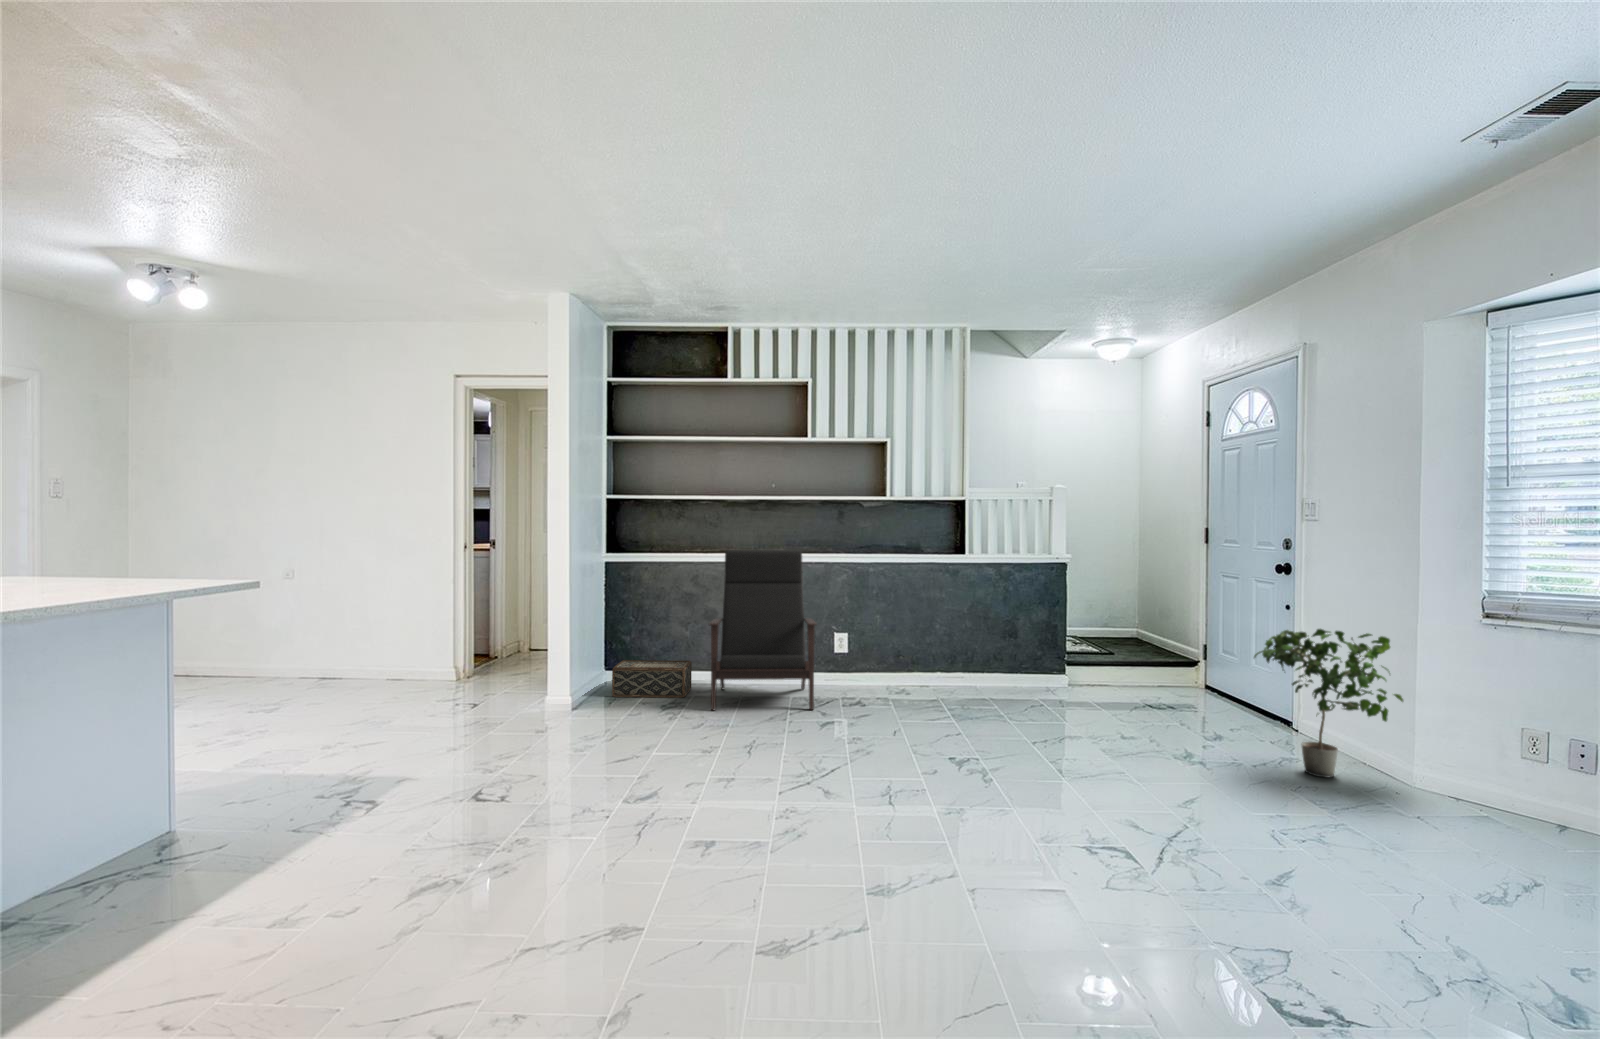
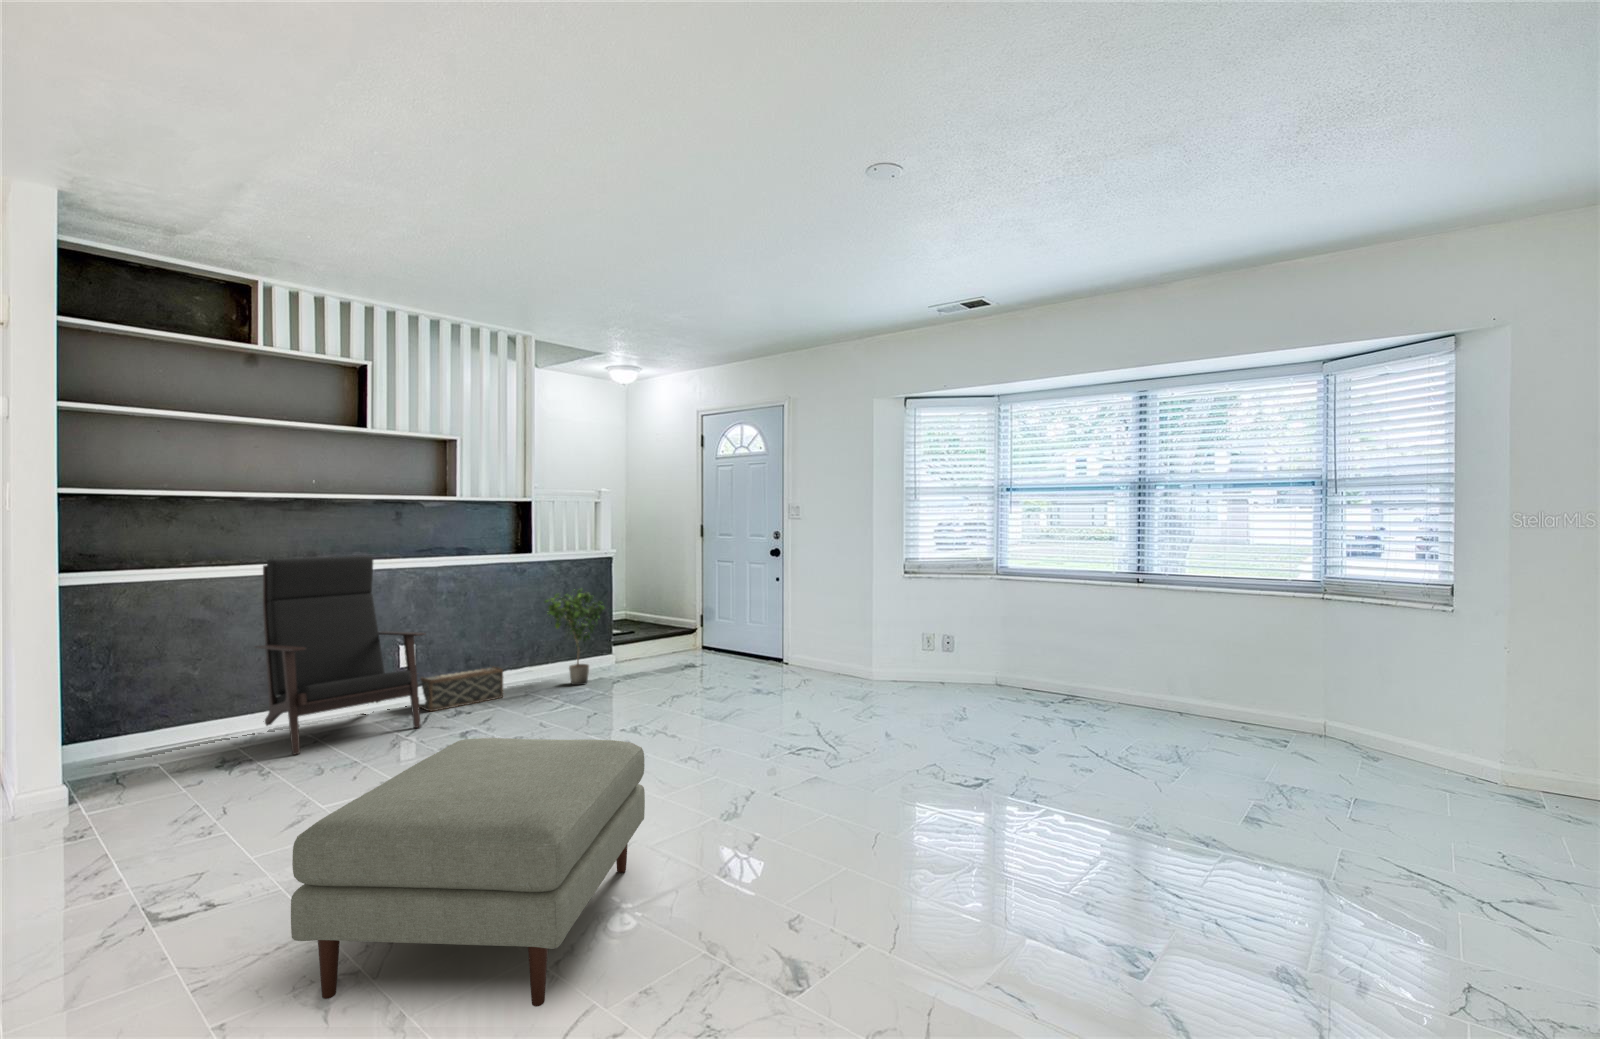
potted plant: present [1254,629,1403,777] -> present [544,588,604,685]
woven basket: present [612,660,692,698] -> present [419,667,503,711]
ottoman: none [413,721,736,982] -> present [291,738,645,1007]

